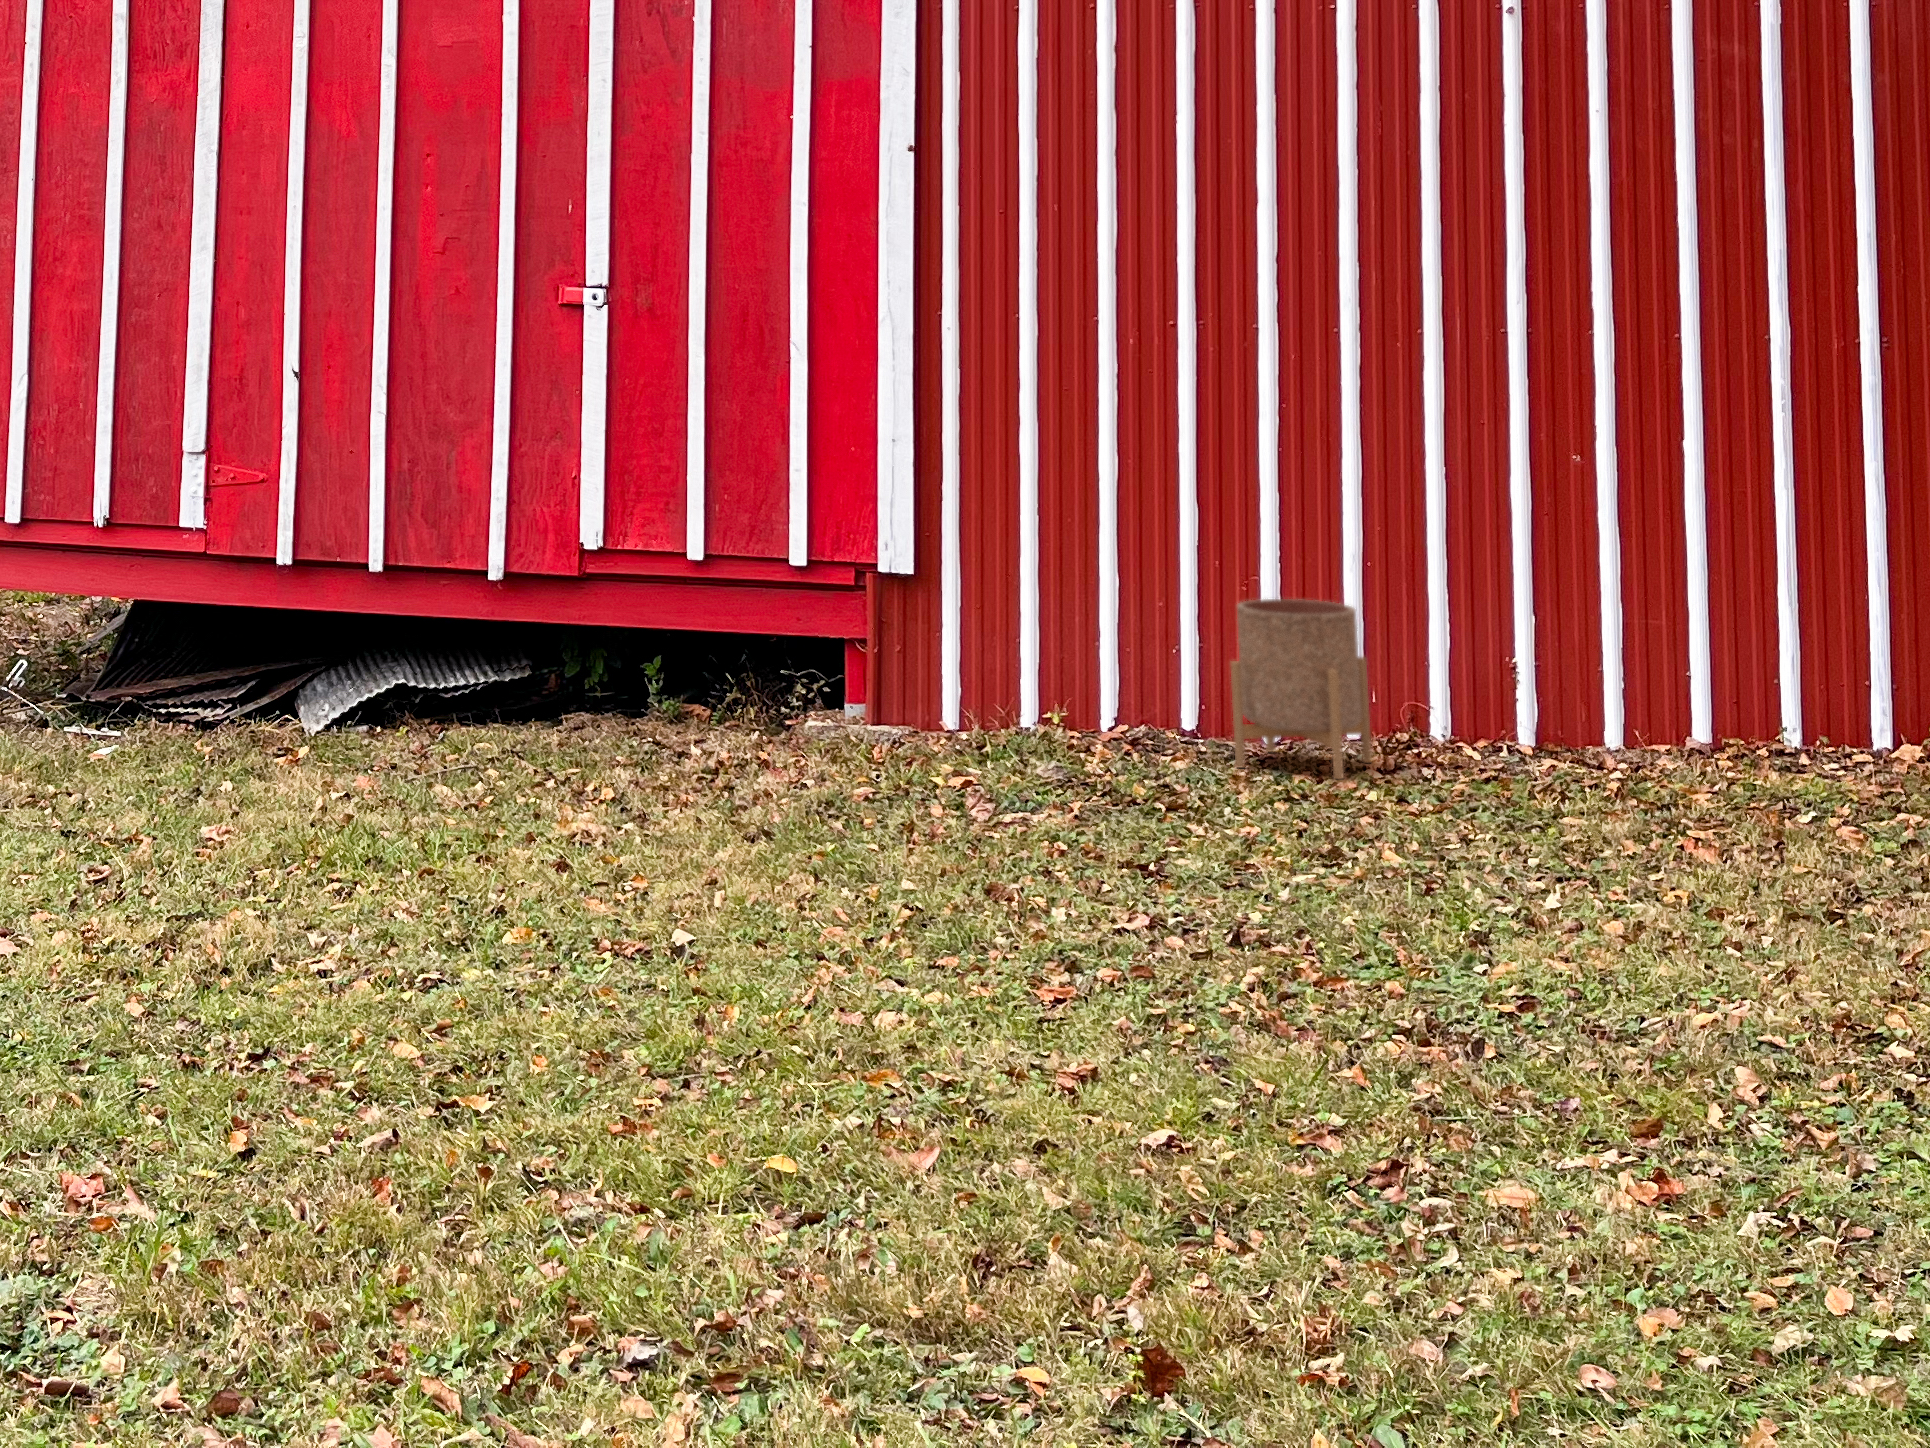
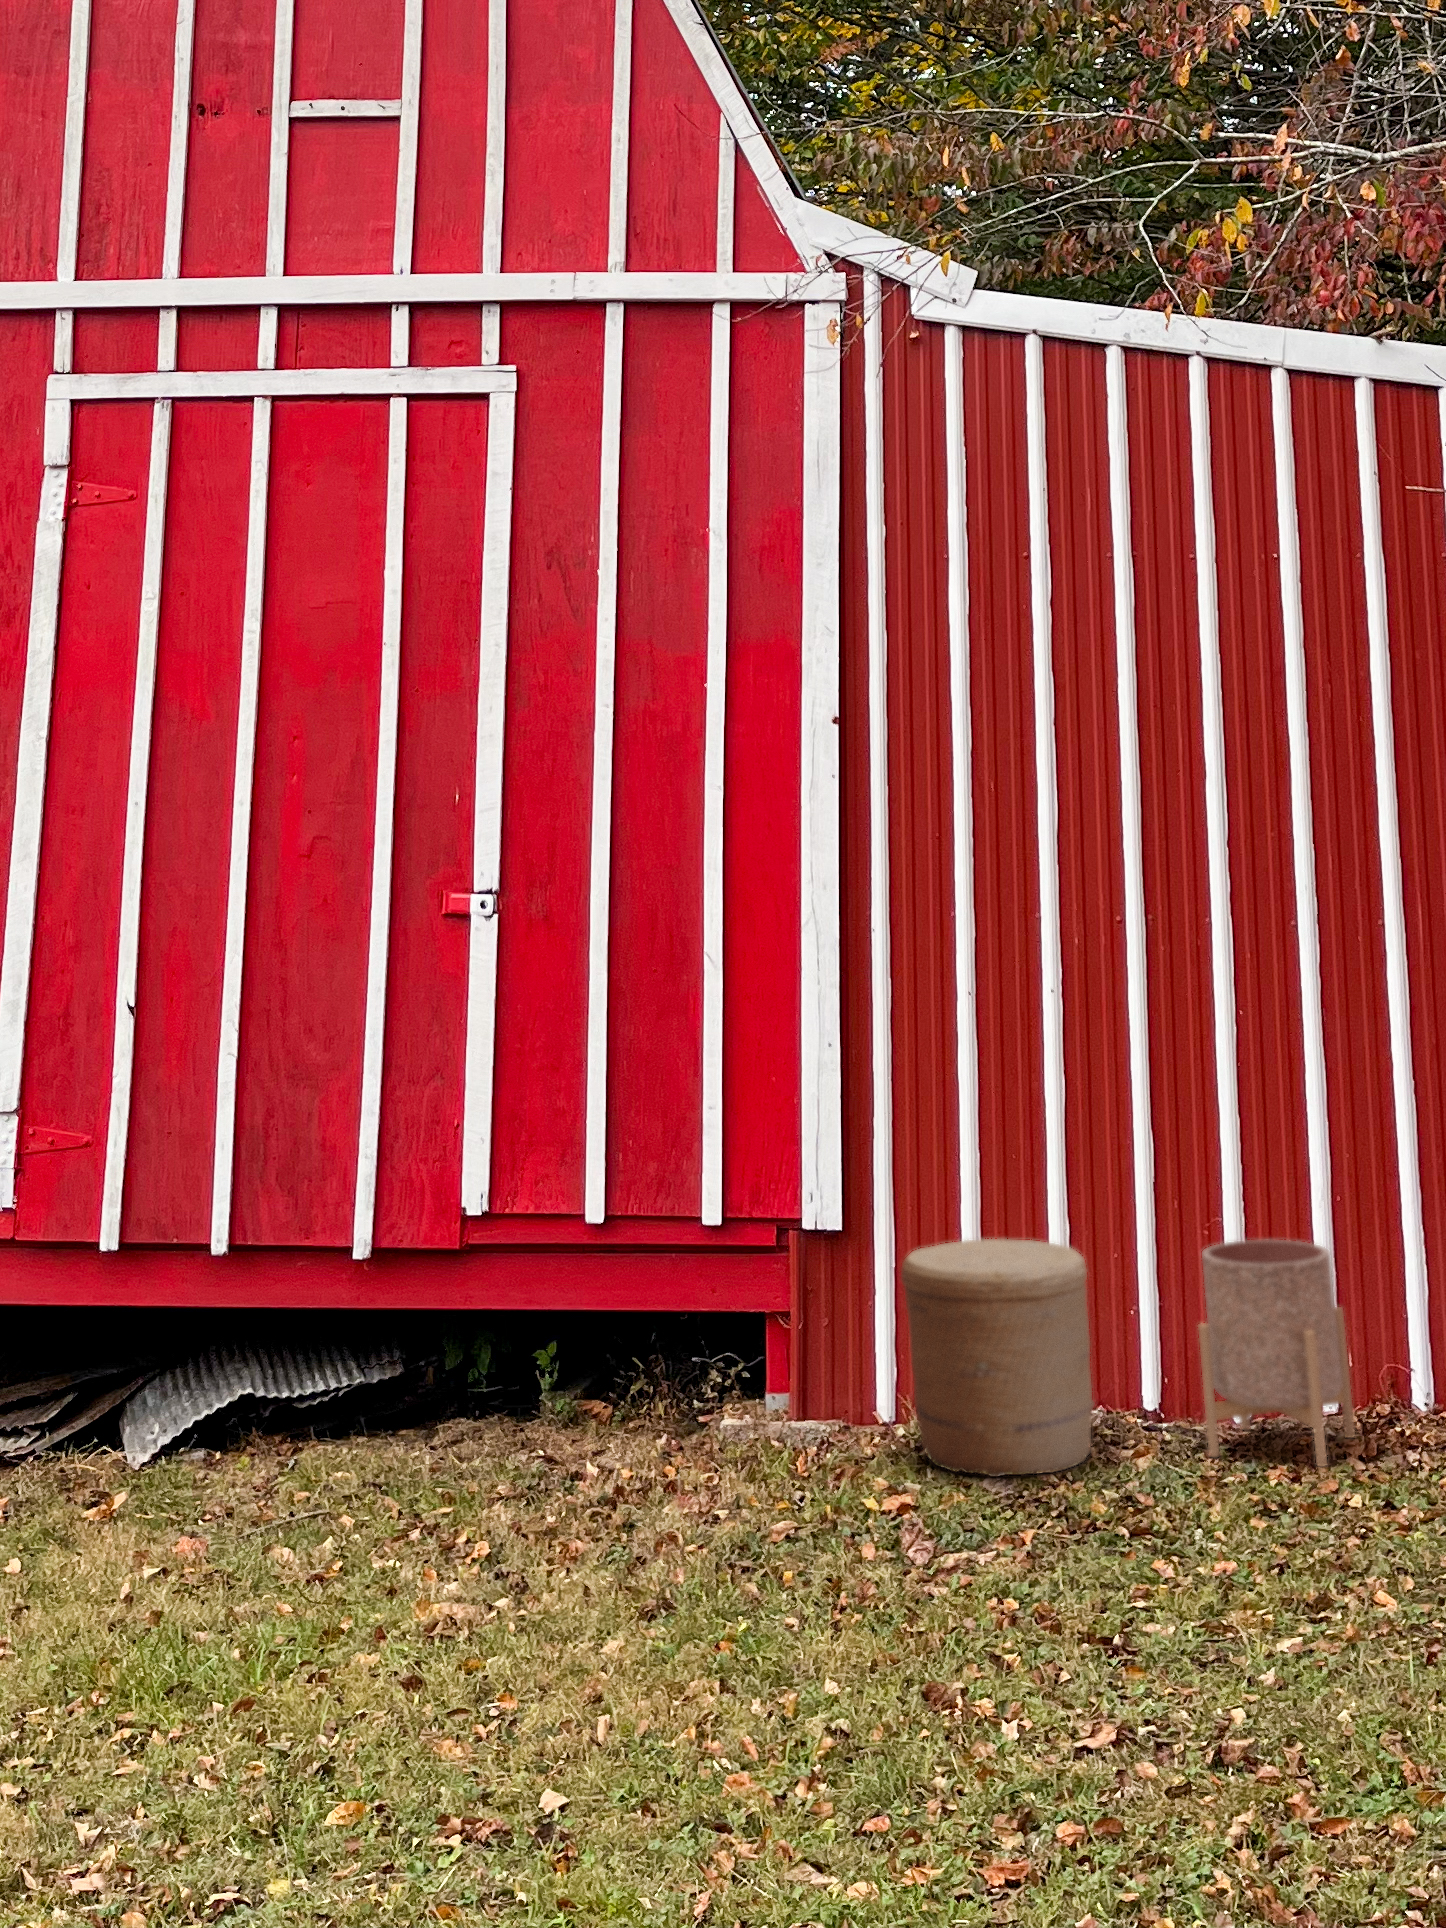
woven basket: none [963,588,1134,770] -> present [901,1239,1094,1477]

